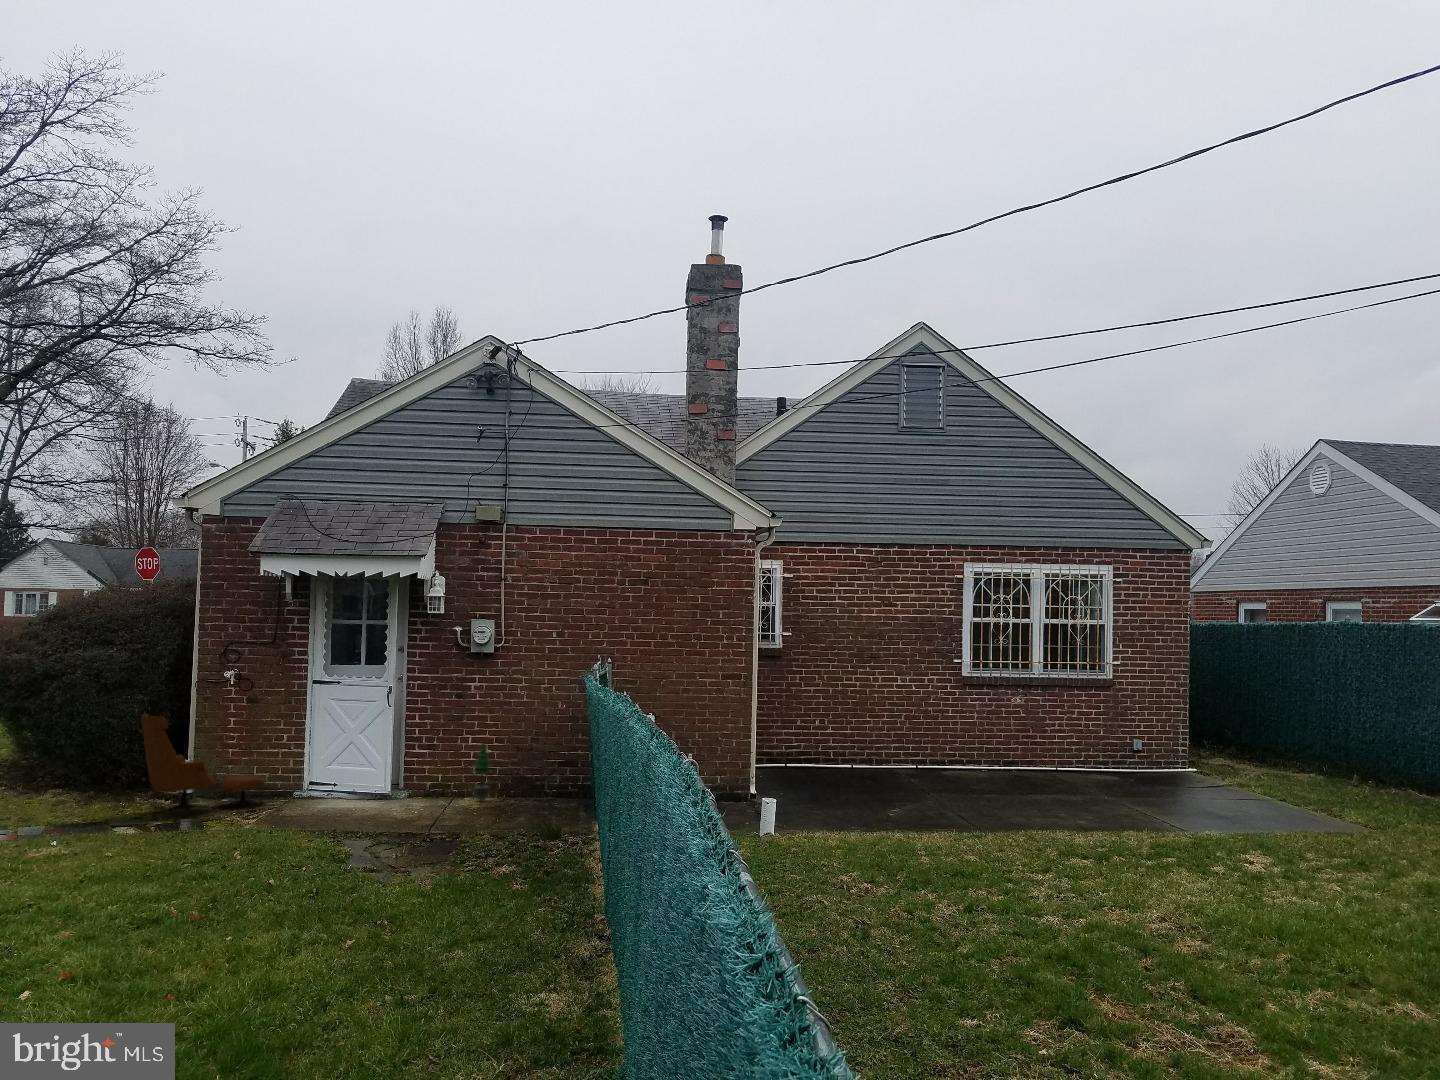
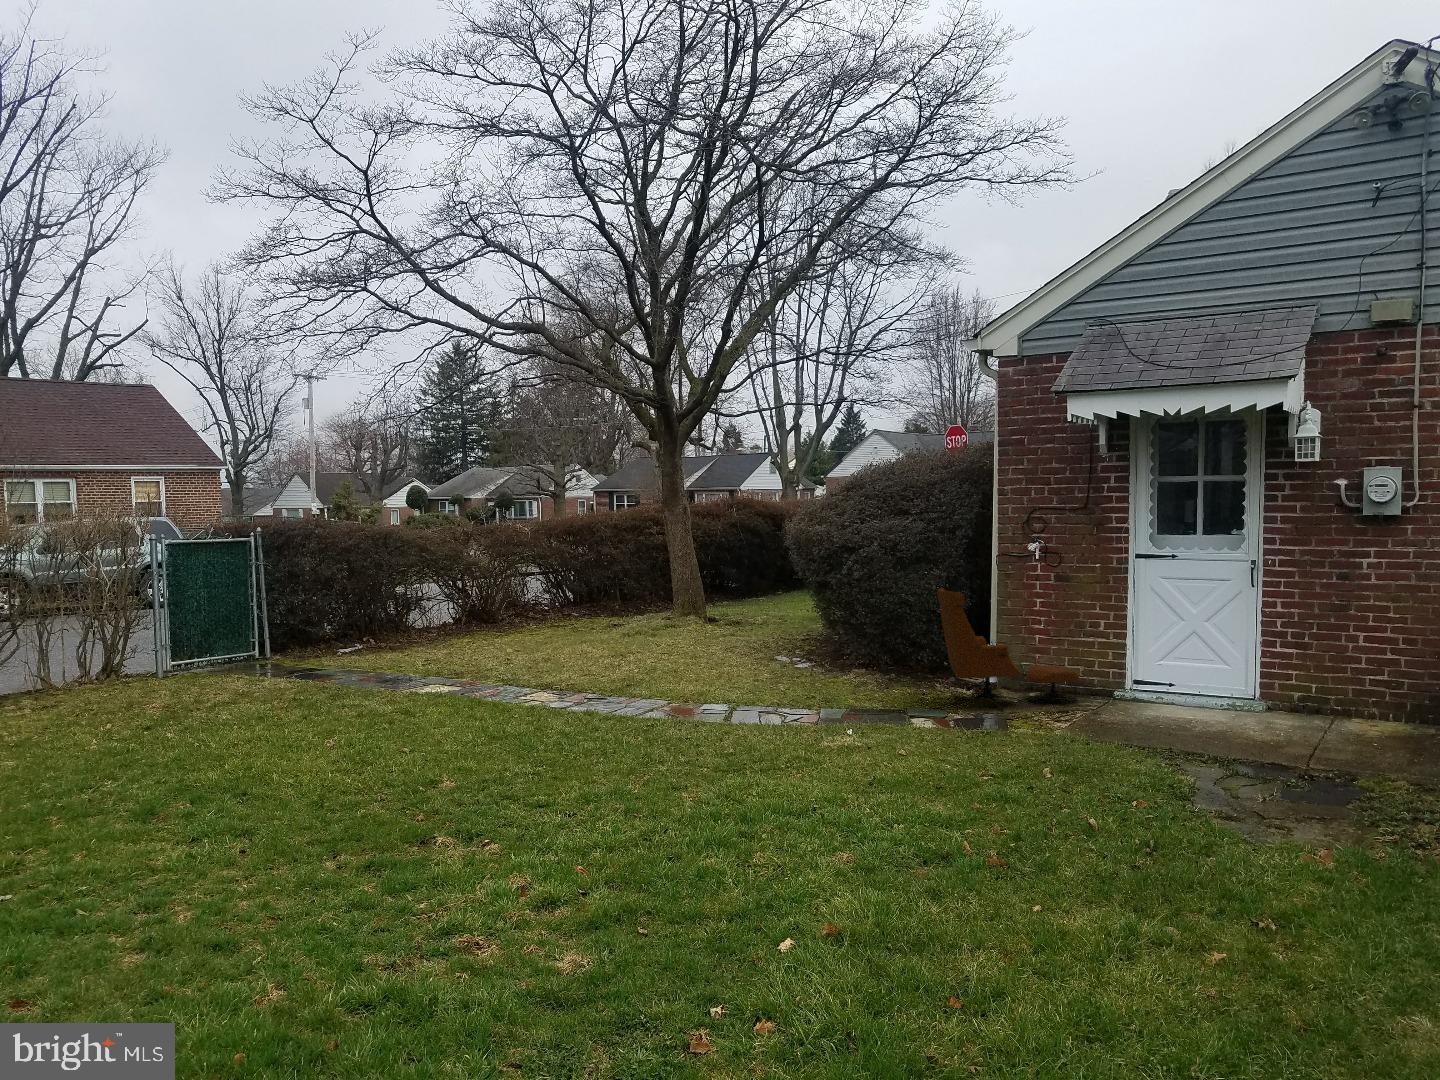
potted tree: present [472,742,492,801] -> none [1374,643,1413,732]

